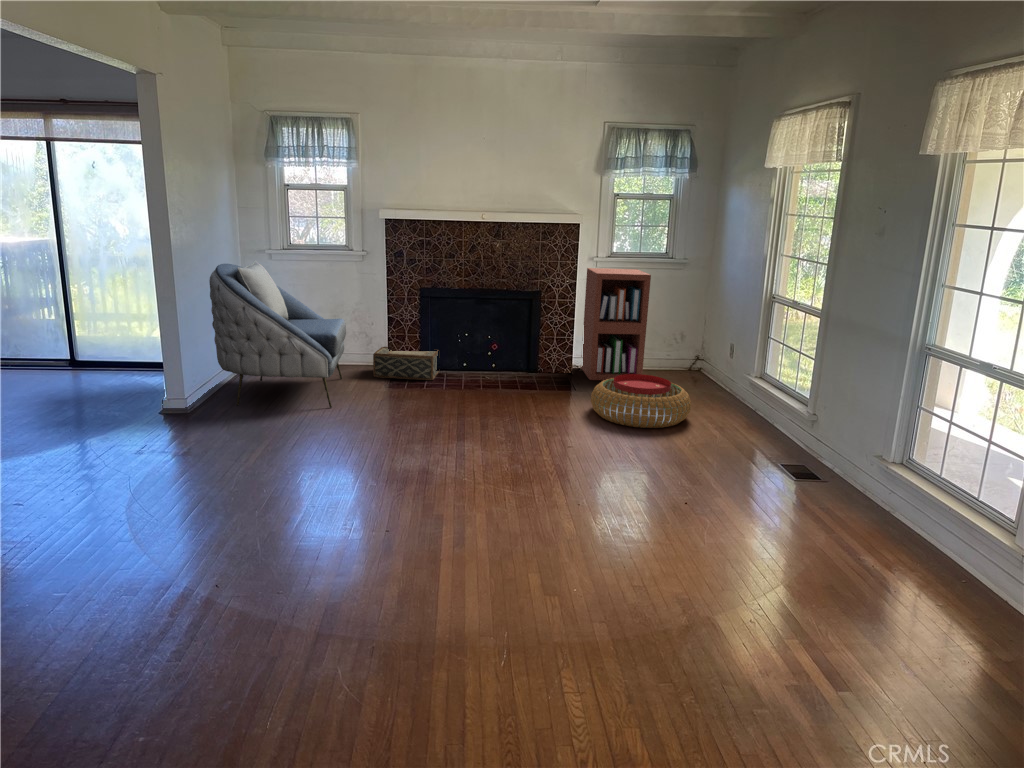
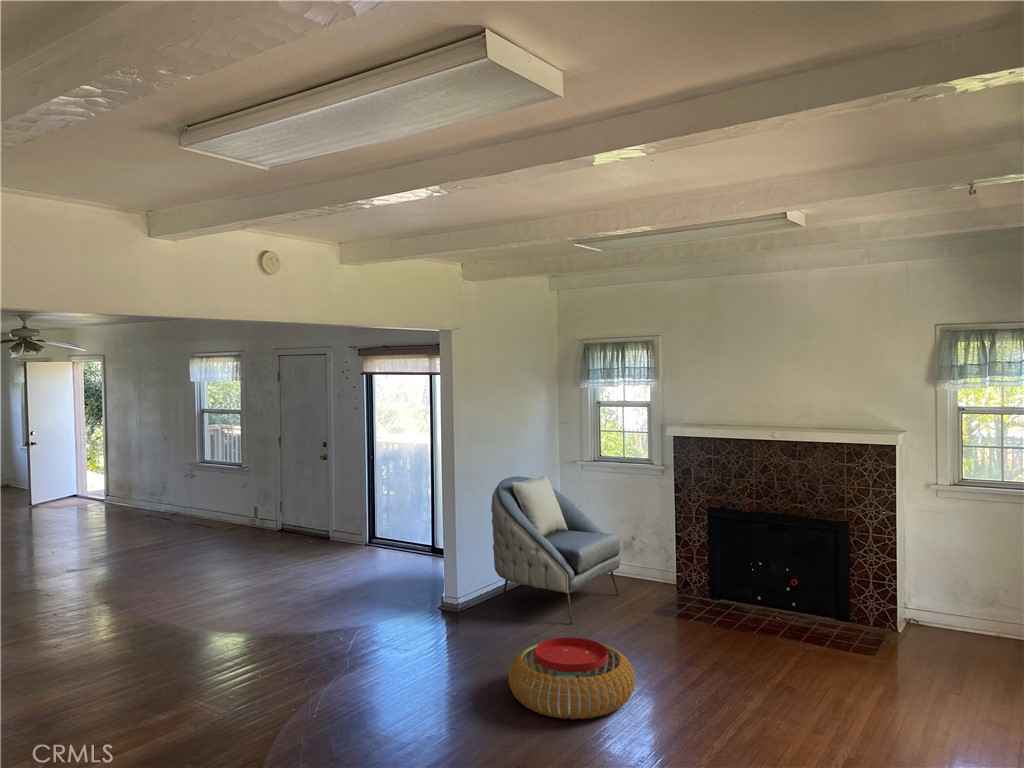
bookshelf: present [581,268,651,380] -> none [908,498,998,662]
woven basket: present [373,347,439,380] -> none [651,566,726,612]
pouf: present [591,374,691,428] -> present [508,638,635,719]

